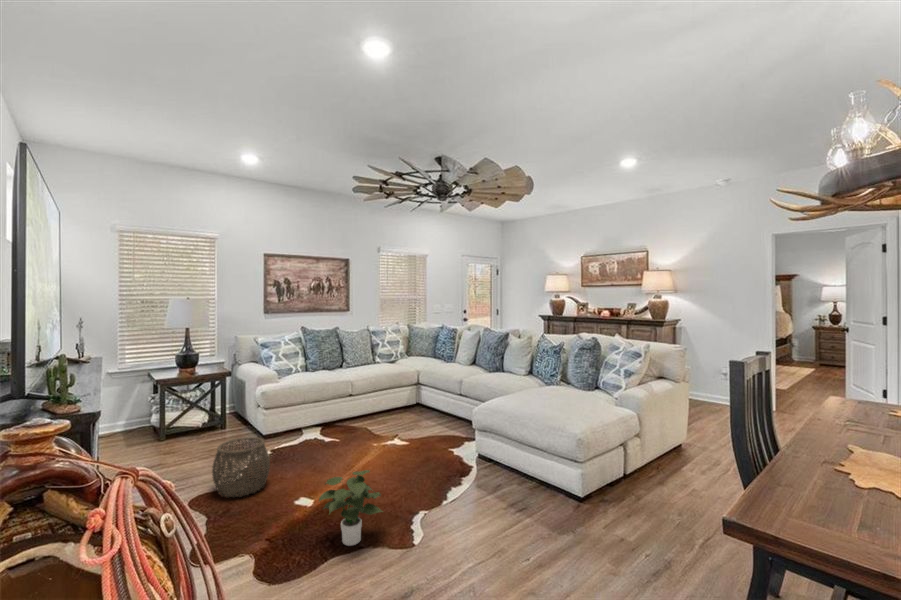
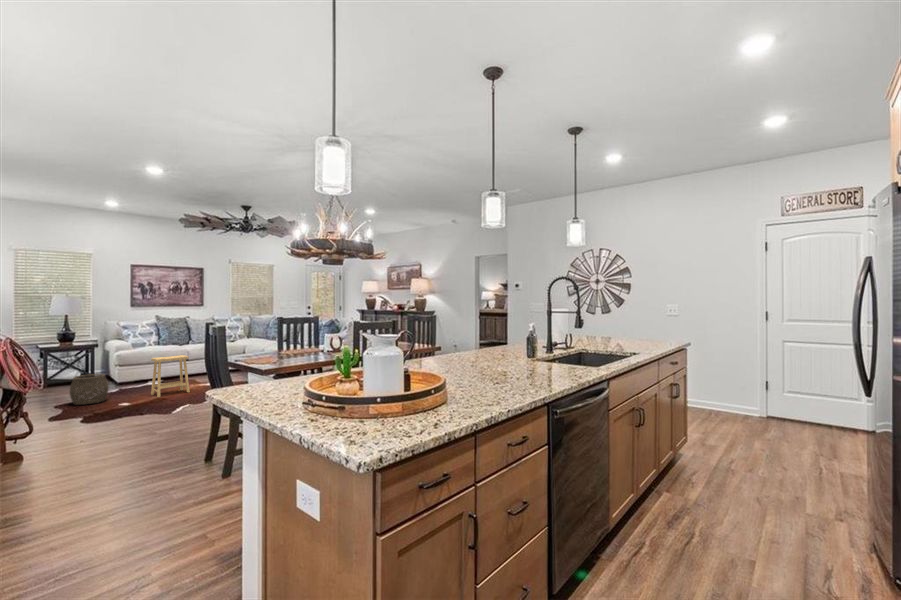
footstool: none [328,398,384,476] -> present [151,355,190,397]
potted plant: present [319,470,383,546] -> none [121,380,161,416]

